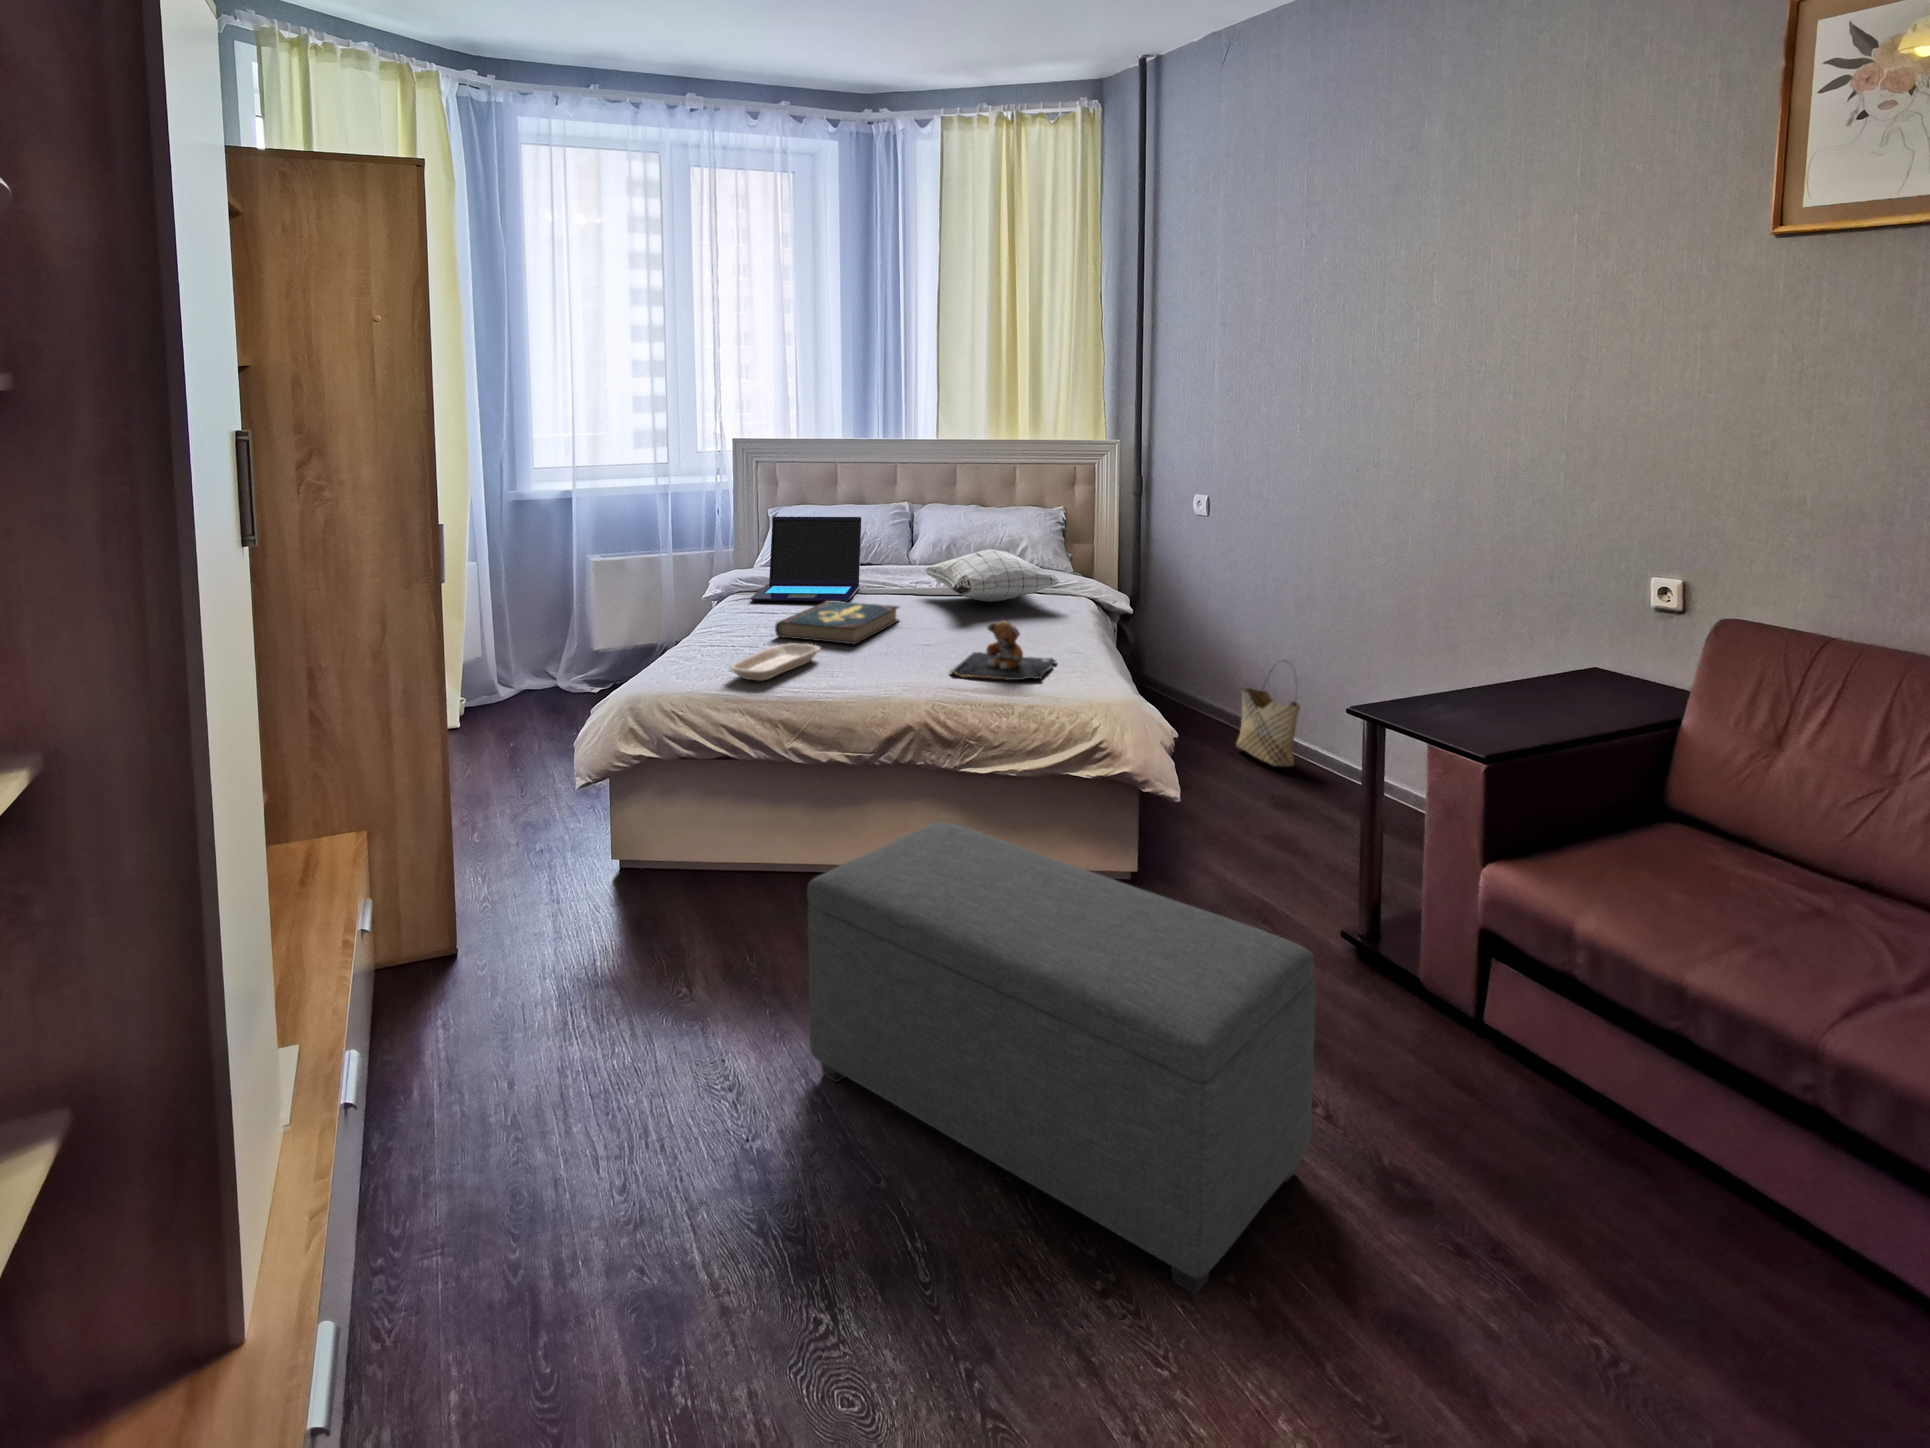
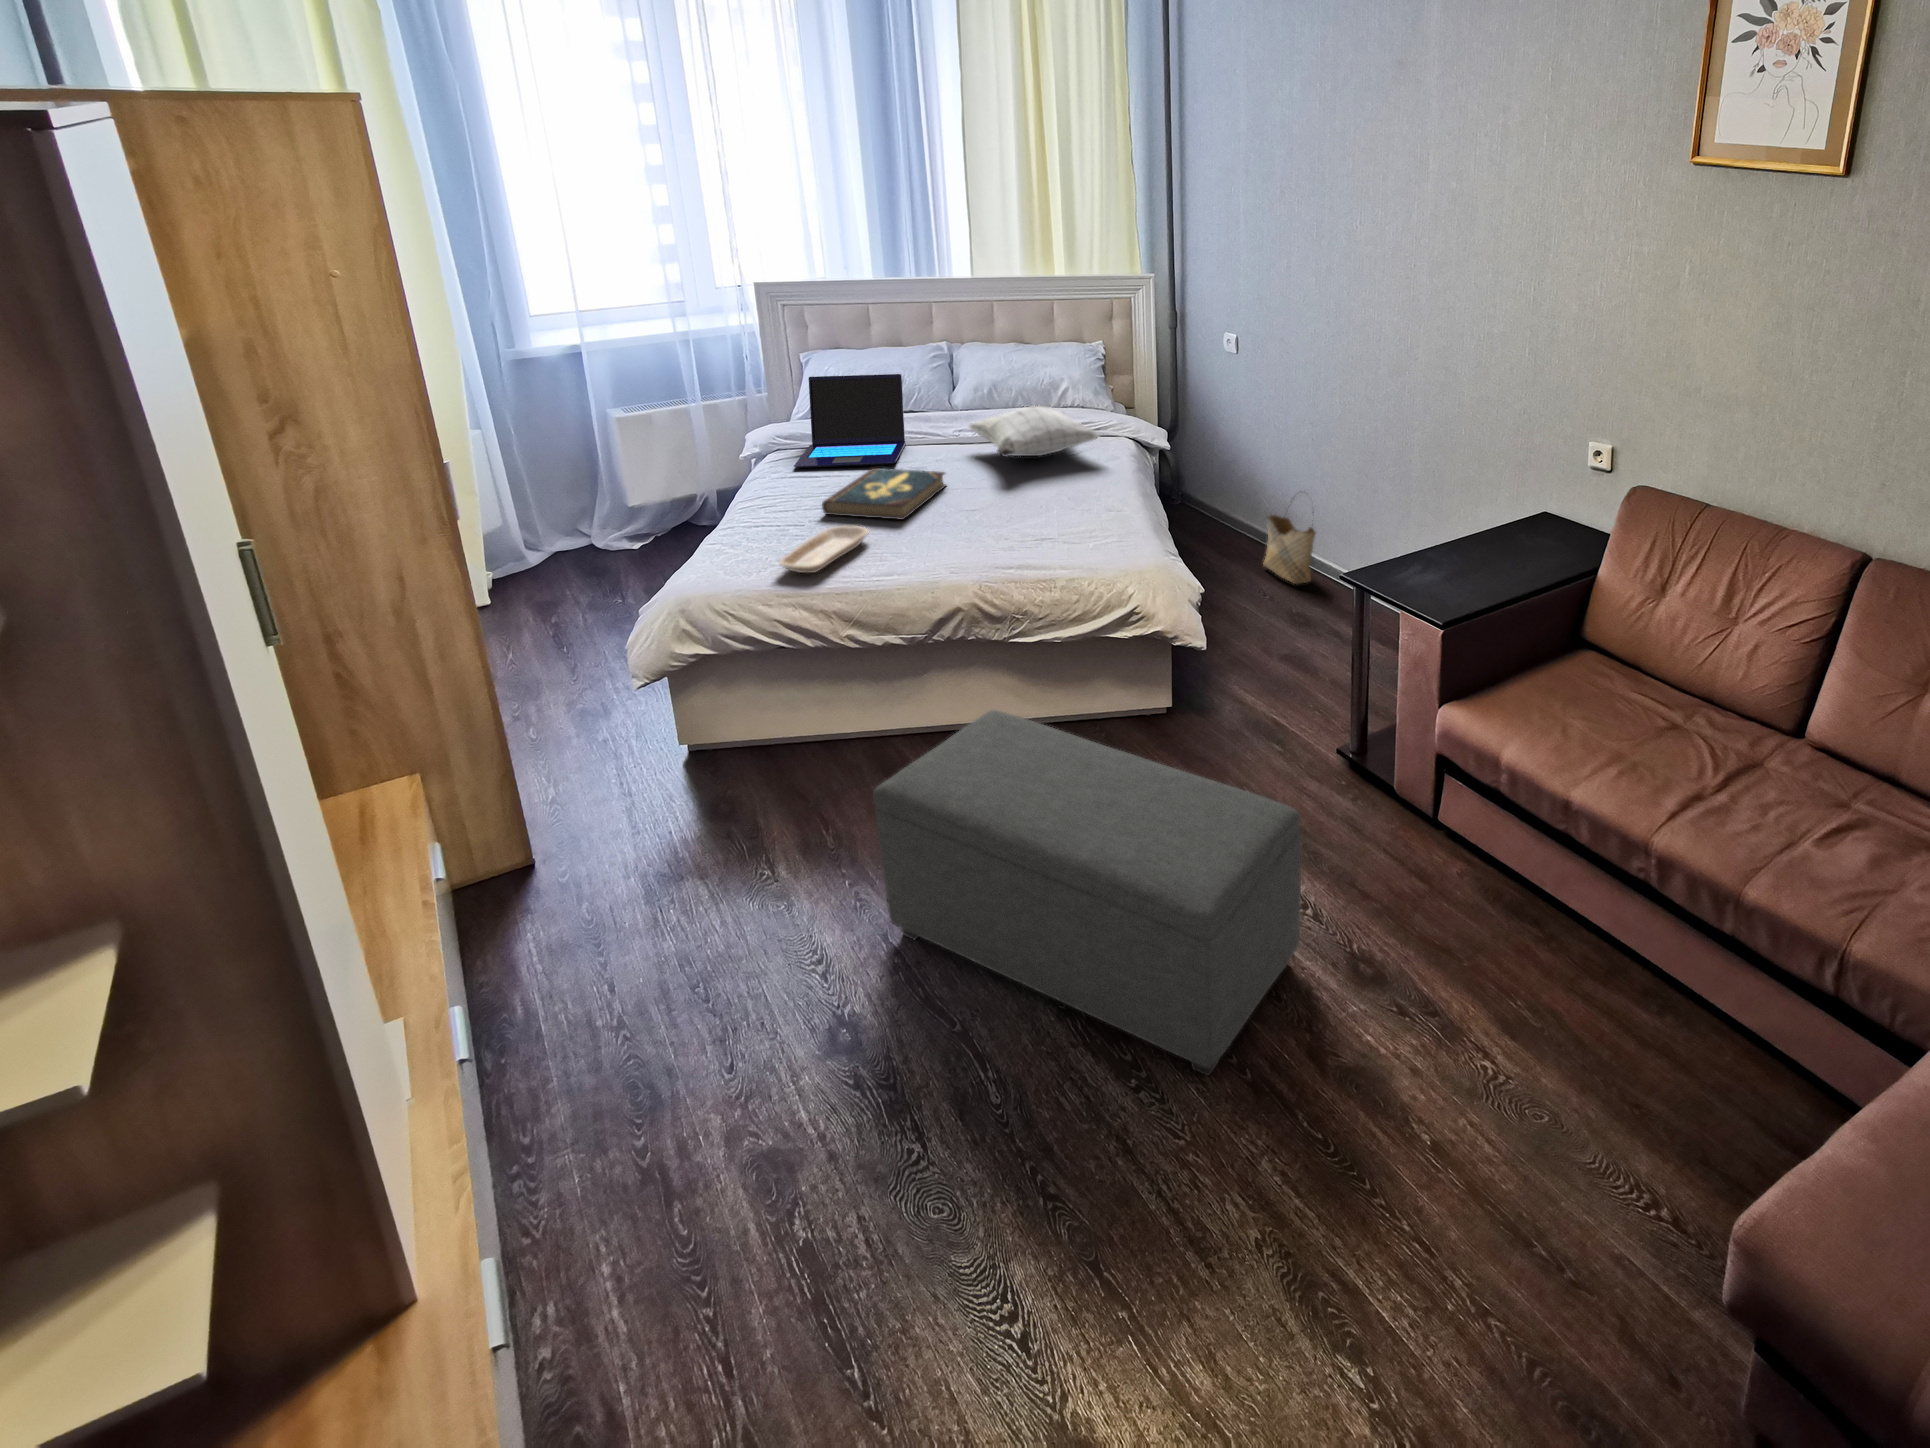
teddy bear: present [949,621,1056,680] -> none [995,498,1097,554]

